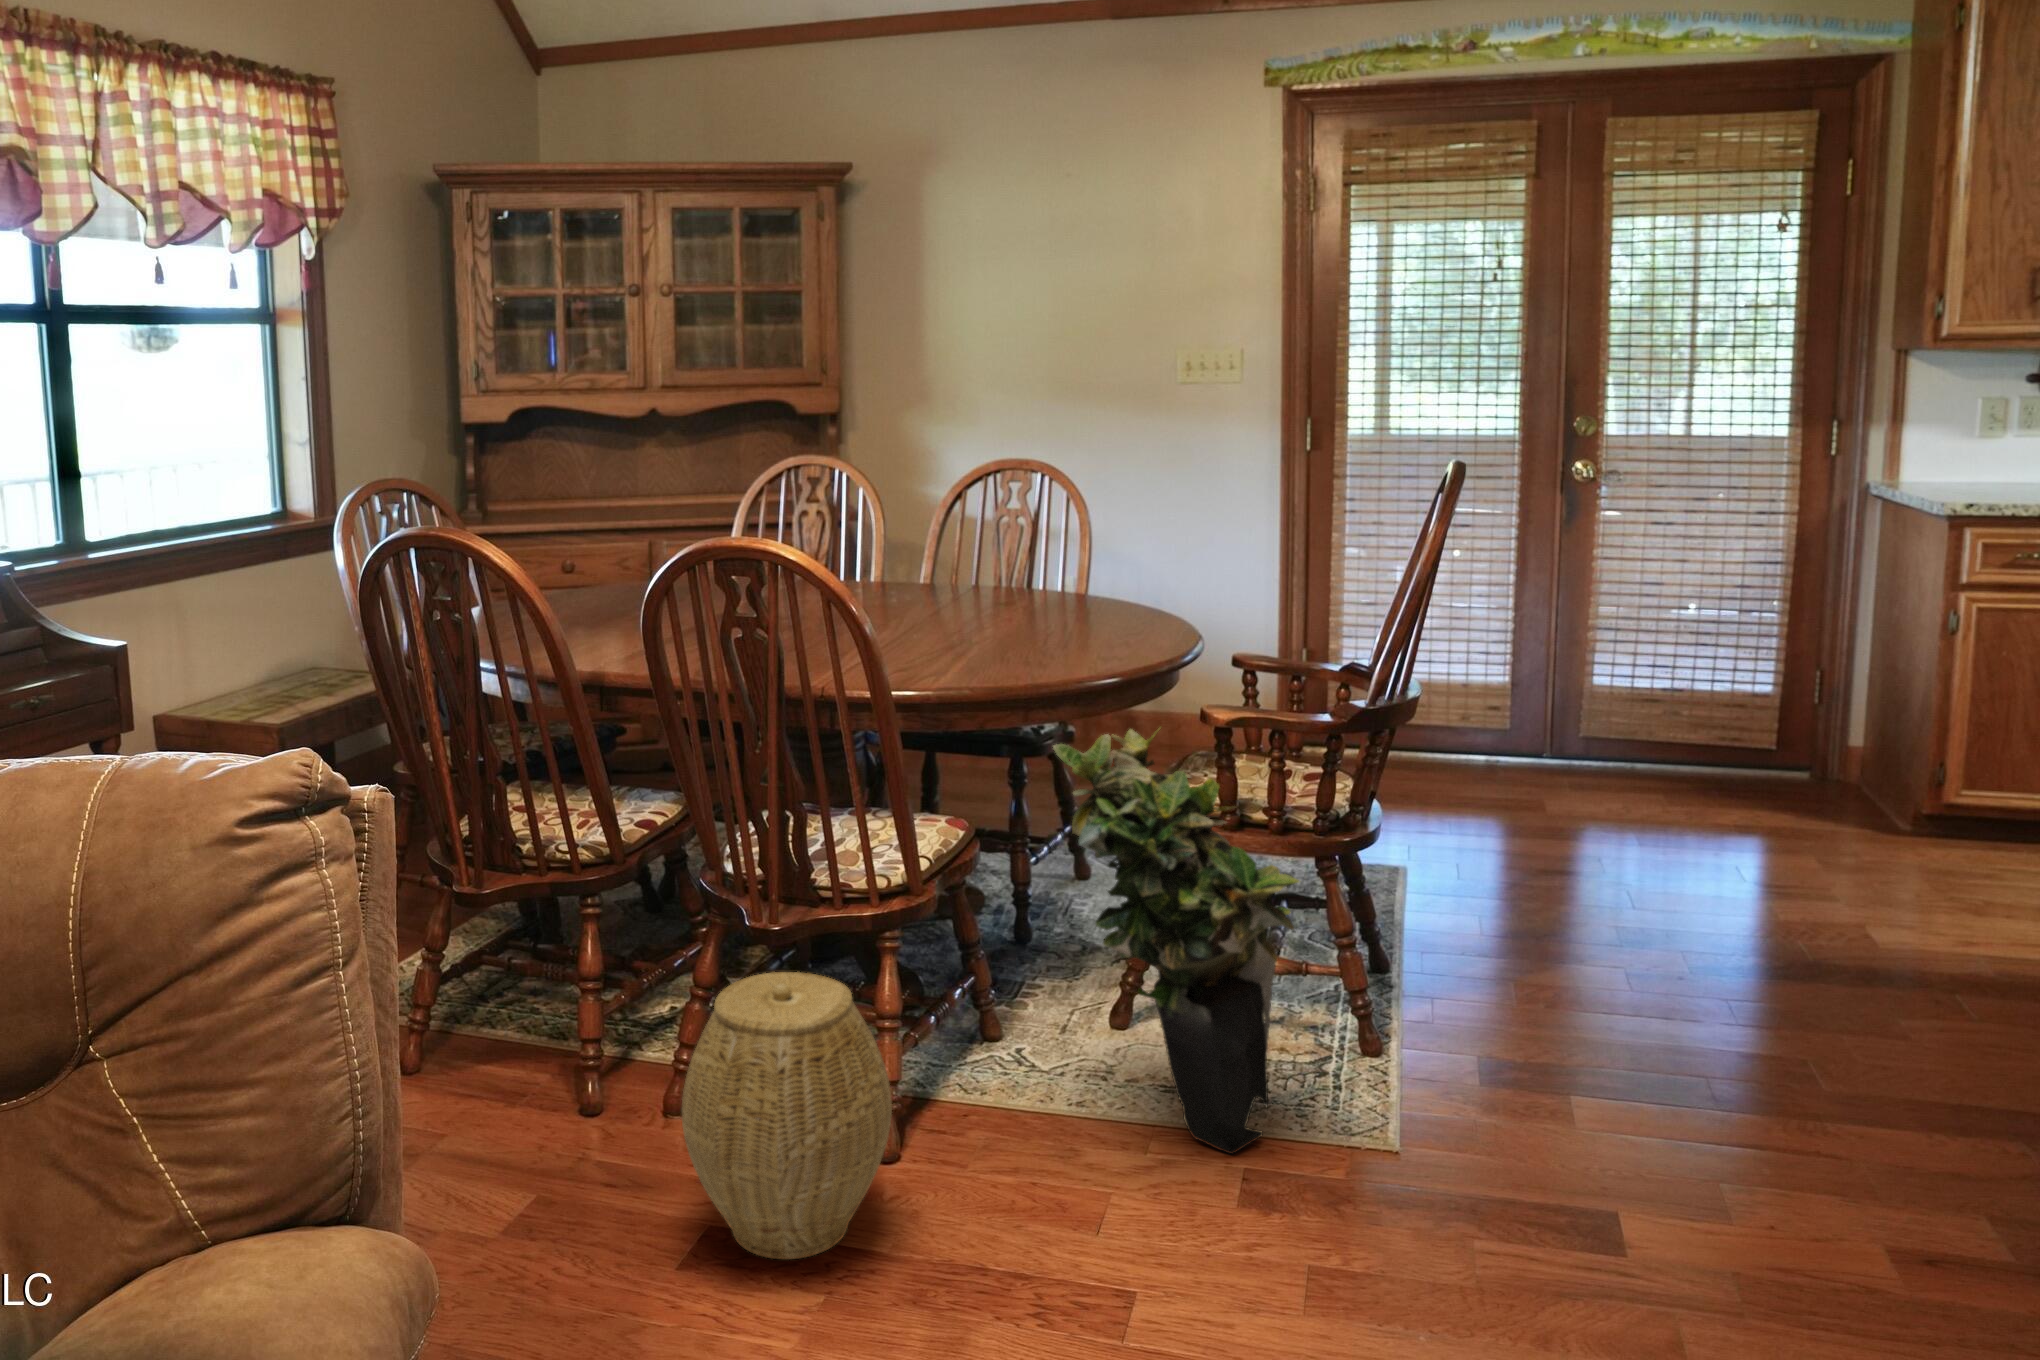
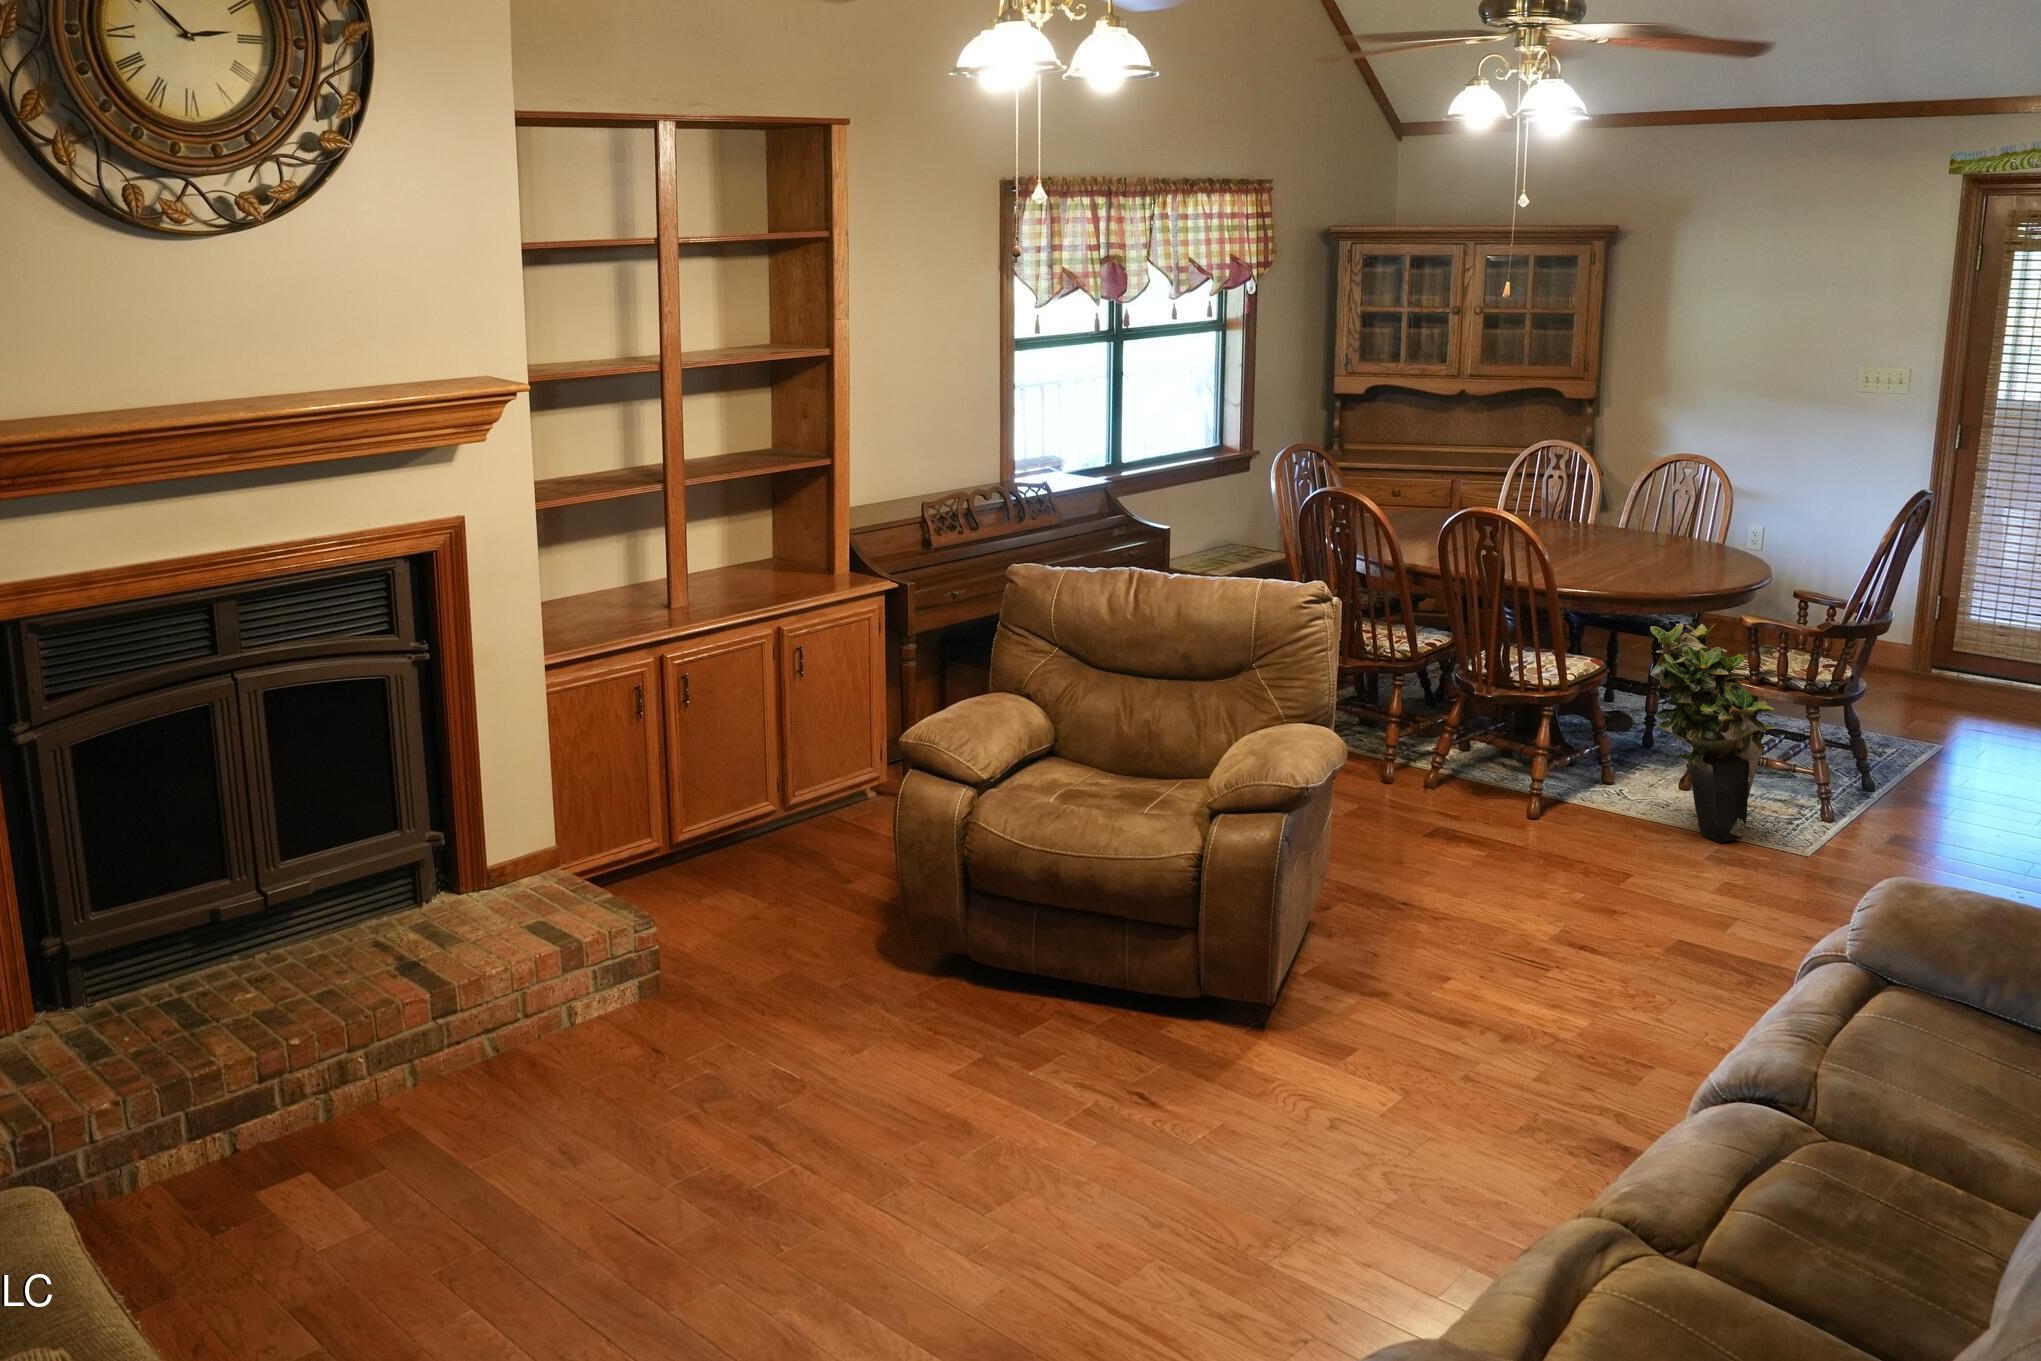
woven basket: present [682,972,892,1259] -> none [1433,712,1534,837]

